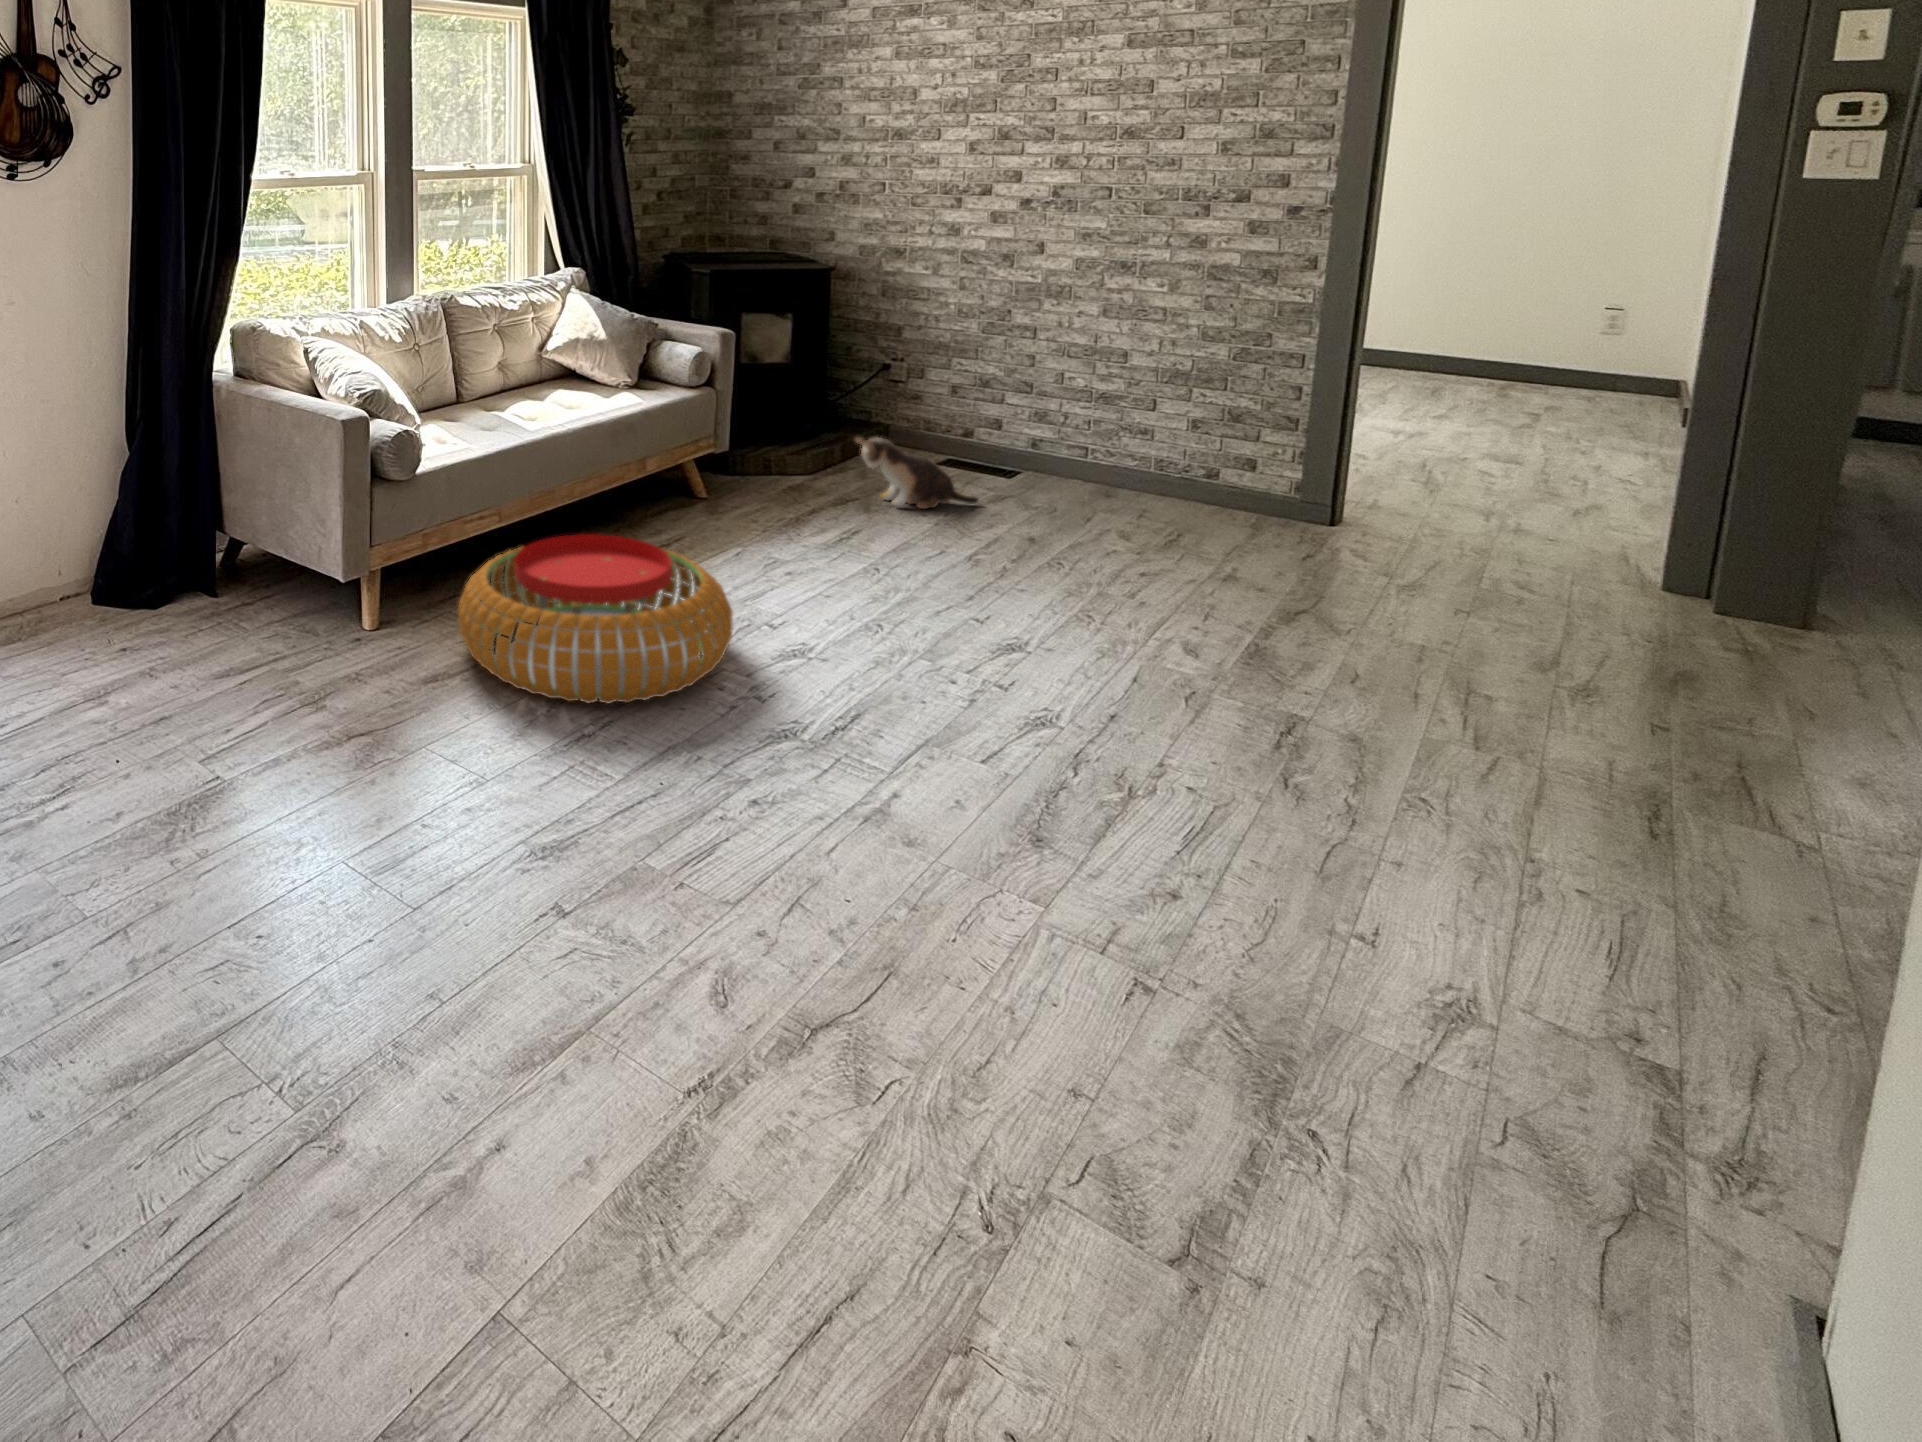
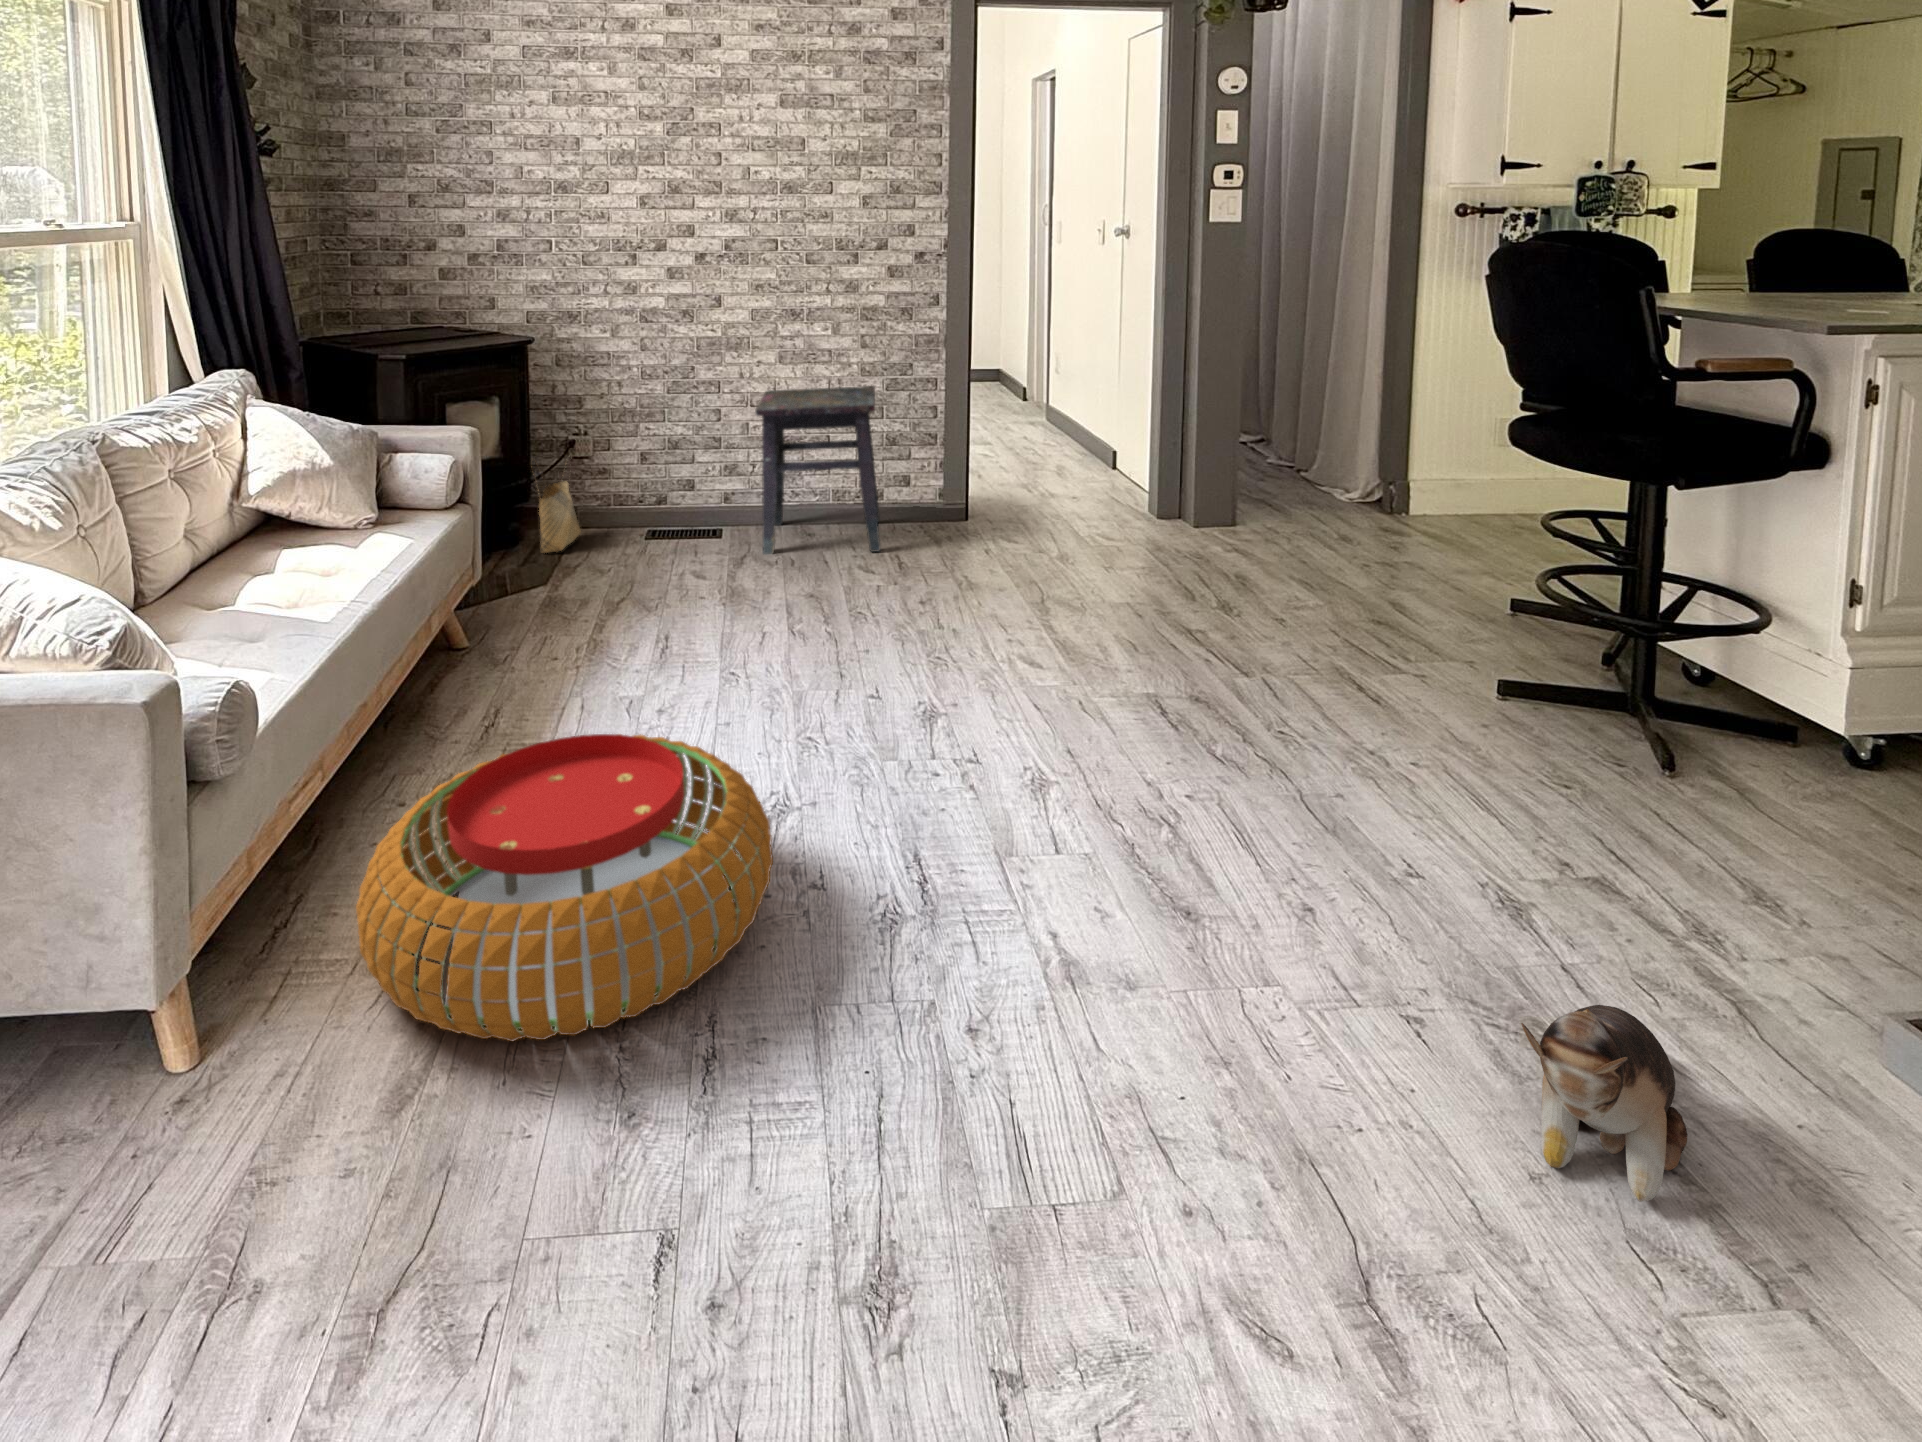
side table: none [1026,343,1211,527] -> present [755,386,880,554]
woven basket: none [830,372,876,454] -> present [539,464,581,553]
plush toy: present [855,437,978,509] -> present [1521,1005,1687,1202]

